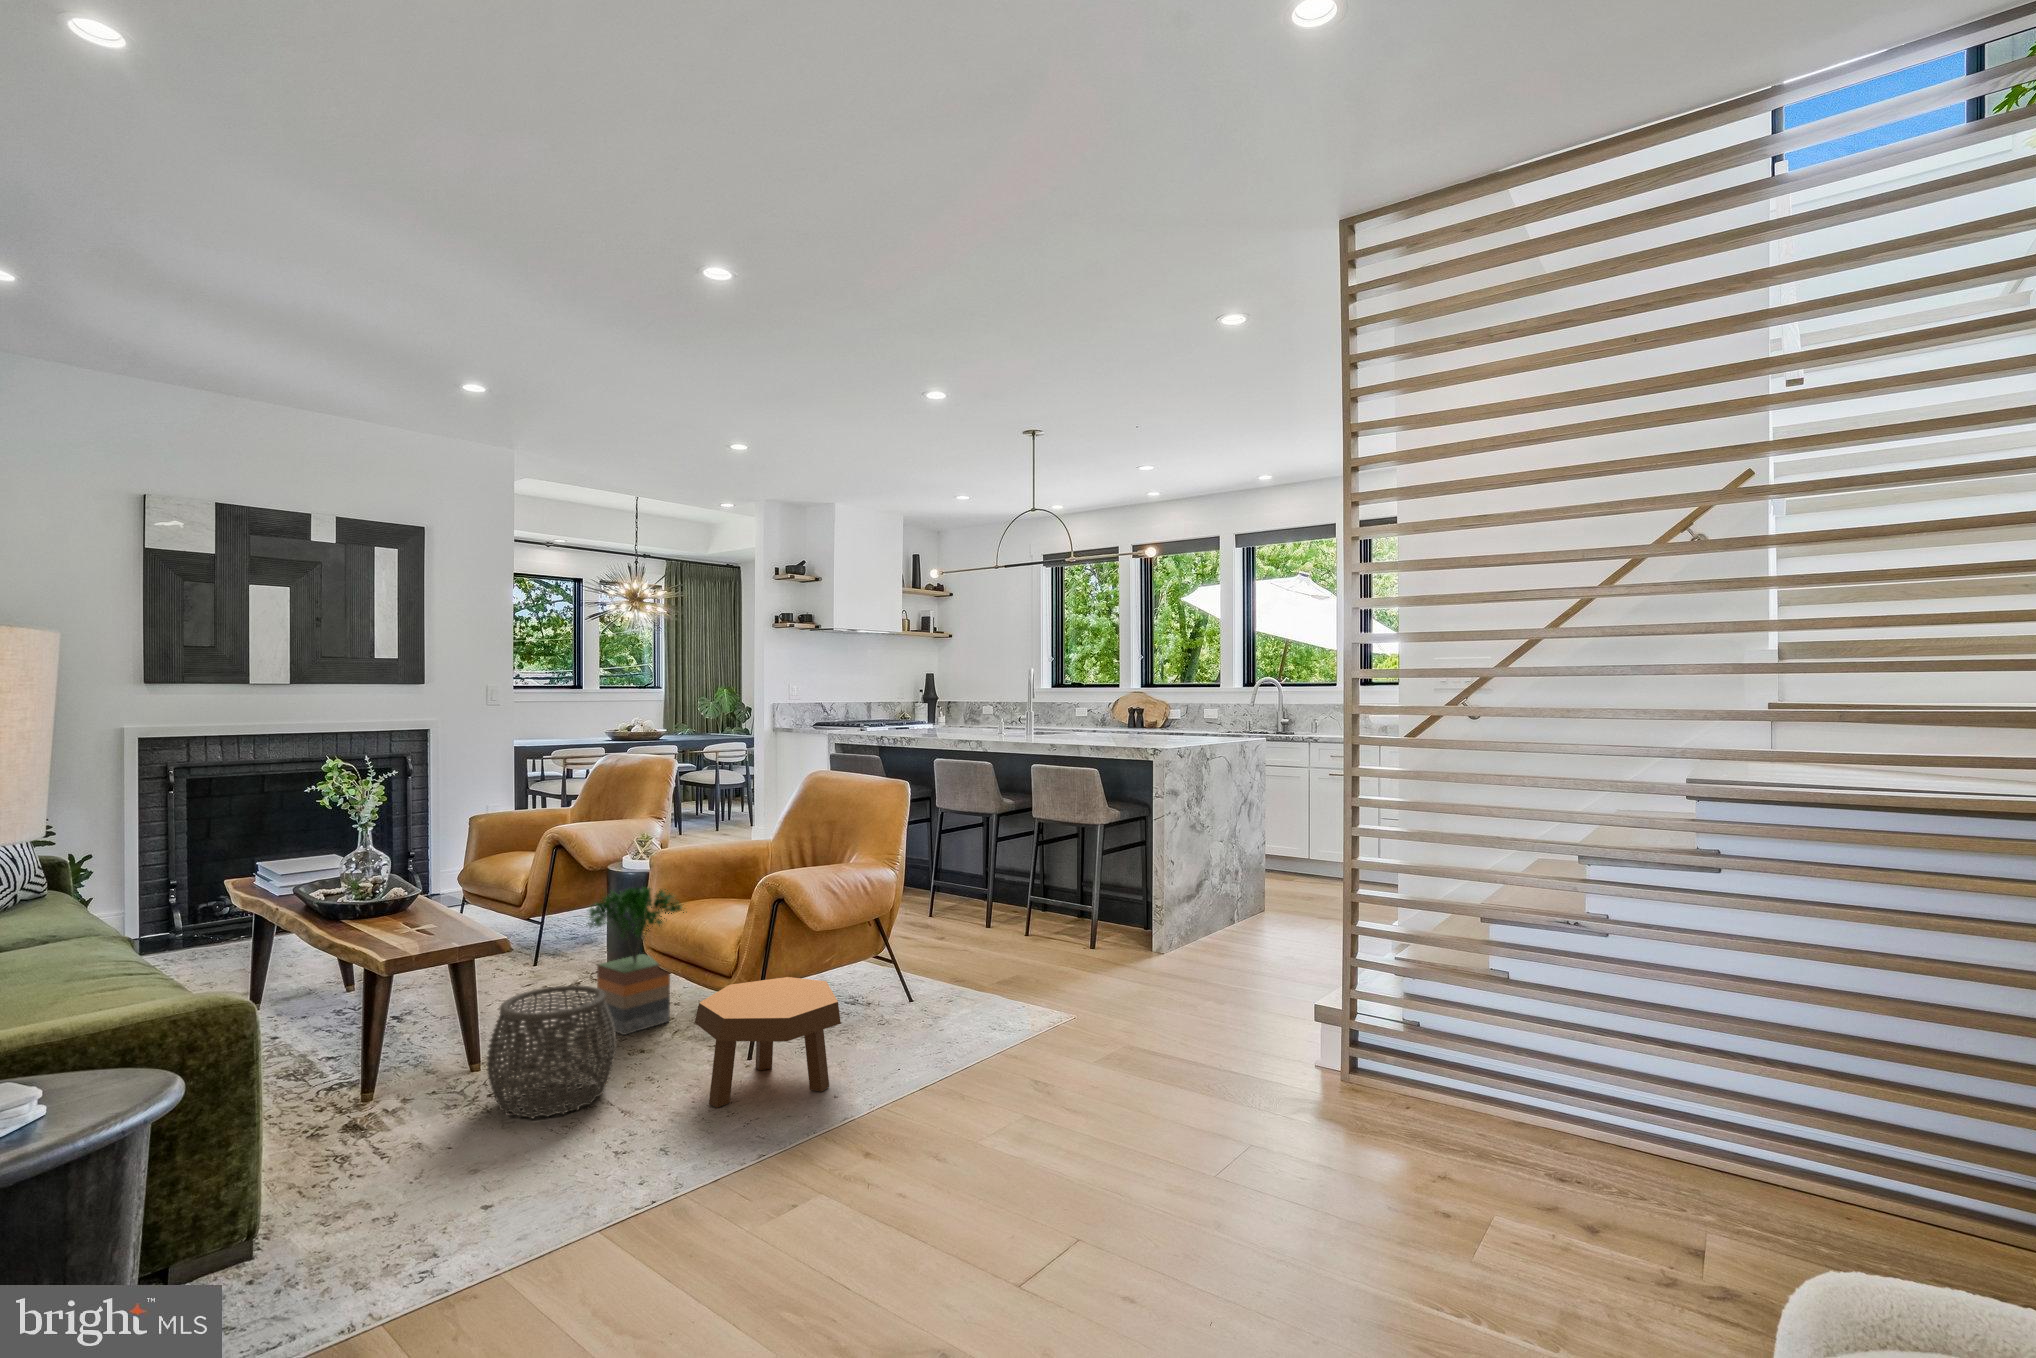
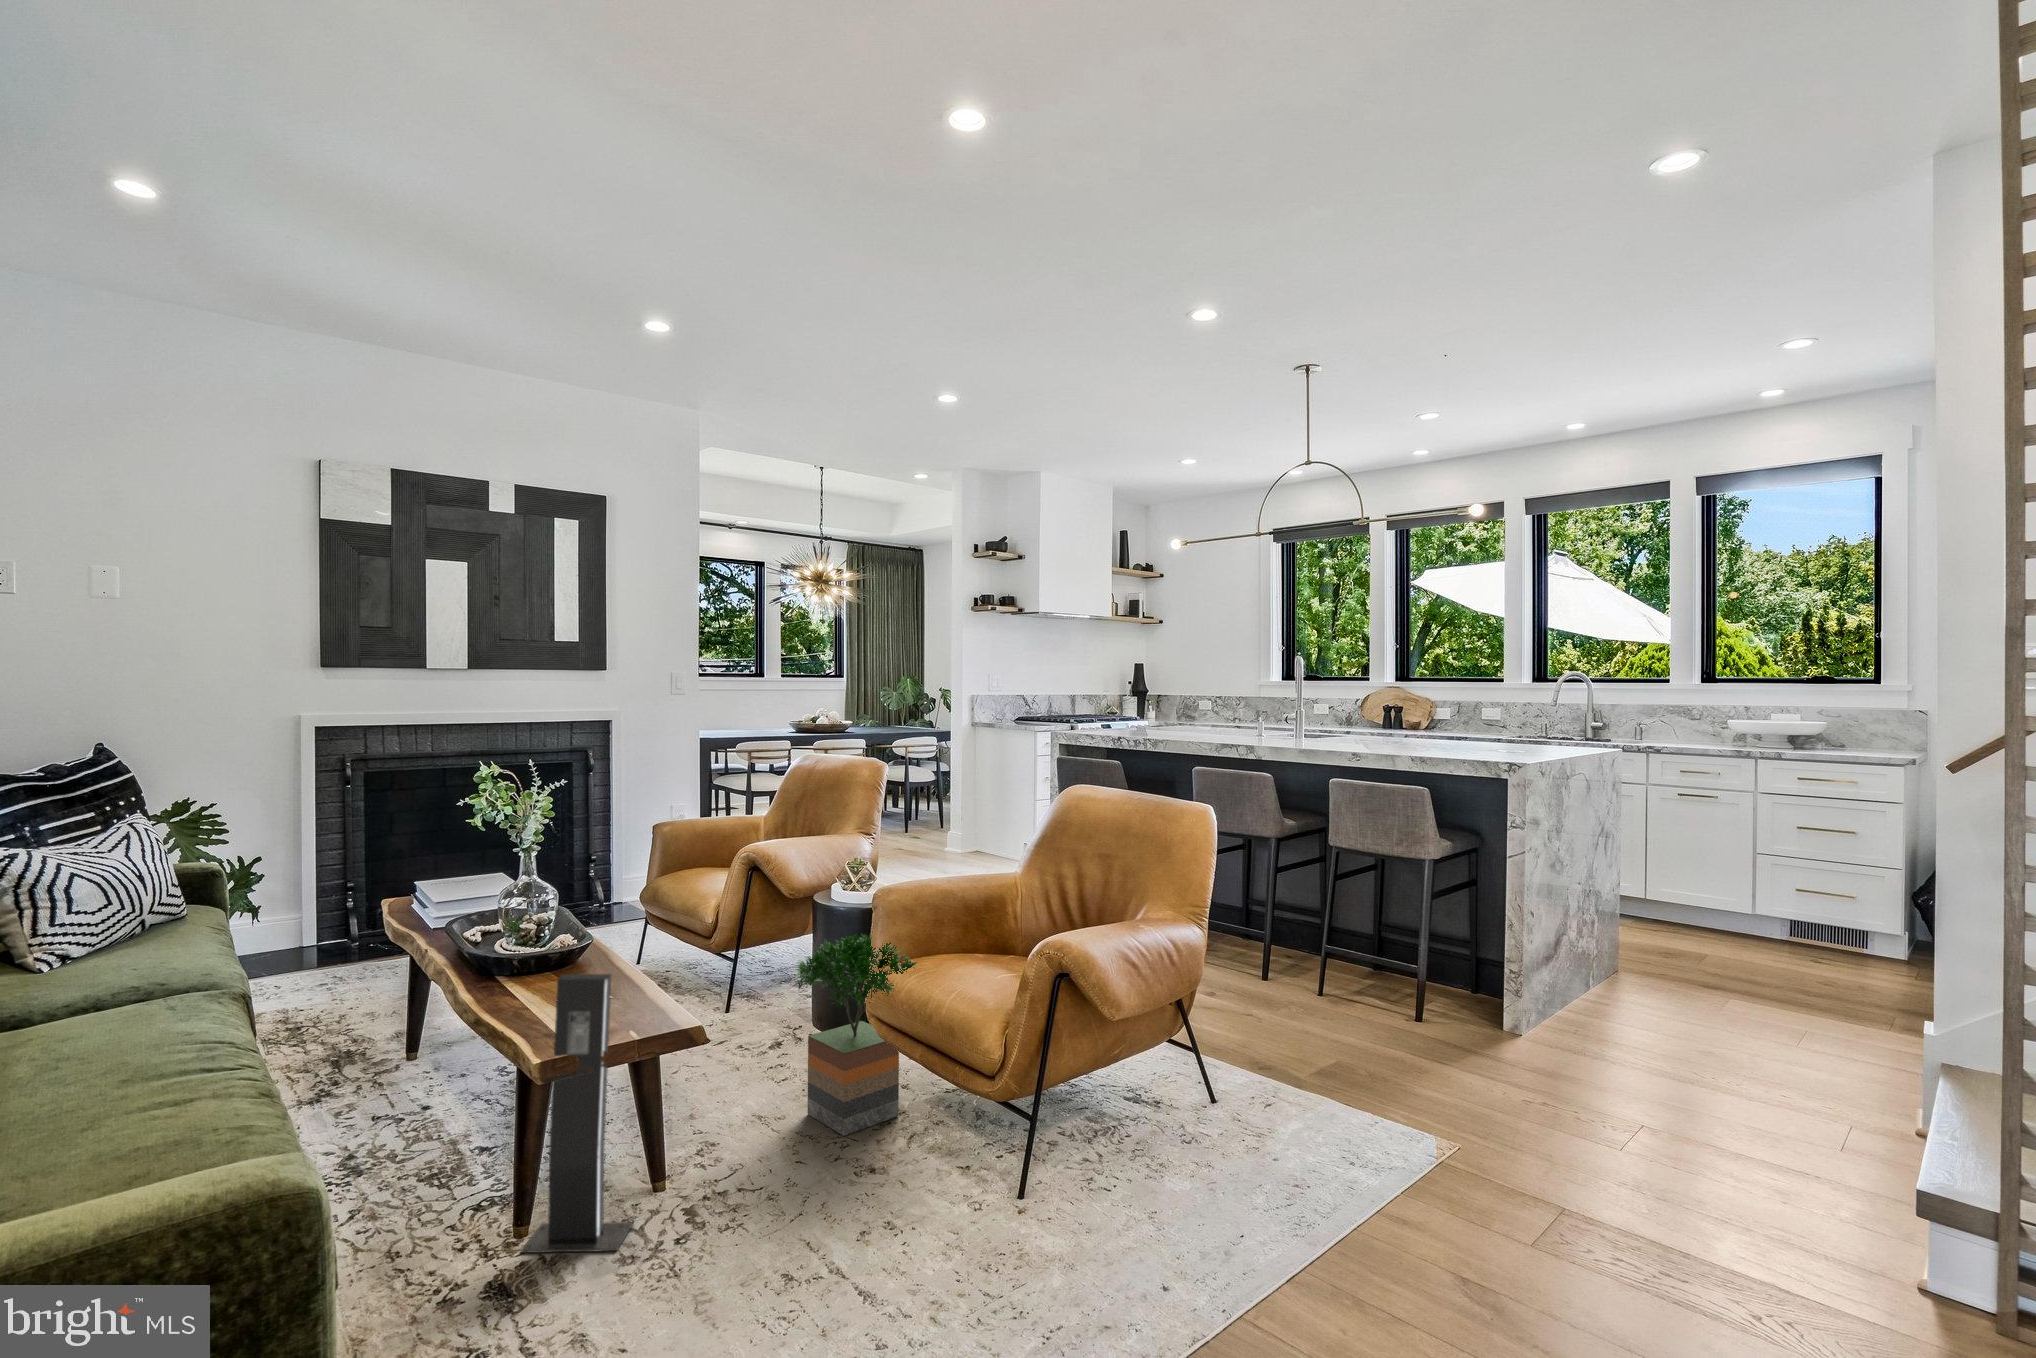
speaker: none [363,908,453,1112] -> present [521,974,633,1253]
footstool: present [695,977,841,1108] -> none [955,1084,1168,1296]
woven basket: present [487,985,616,1118] -> none [677,1086,849,1293]

